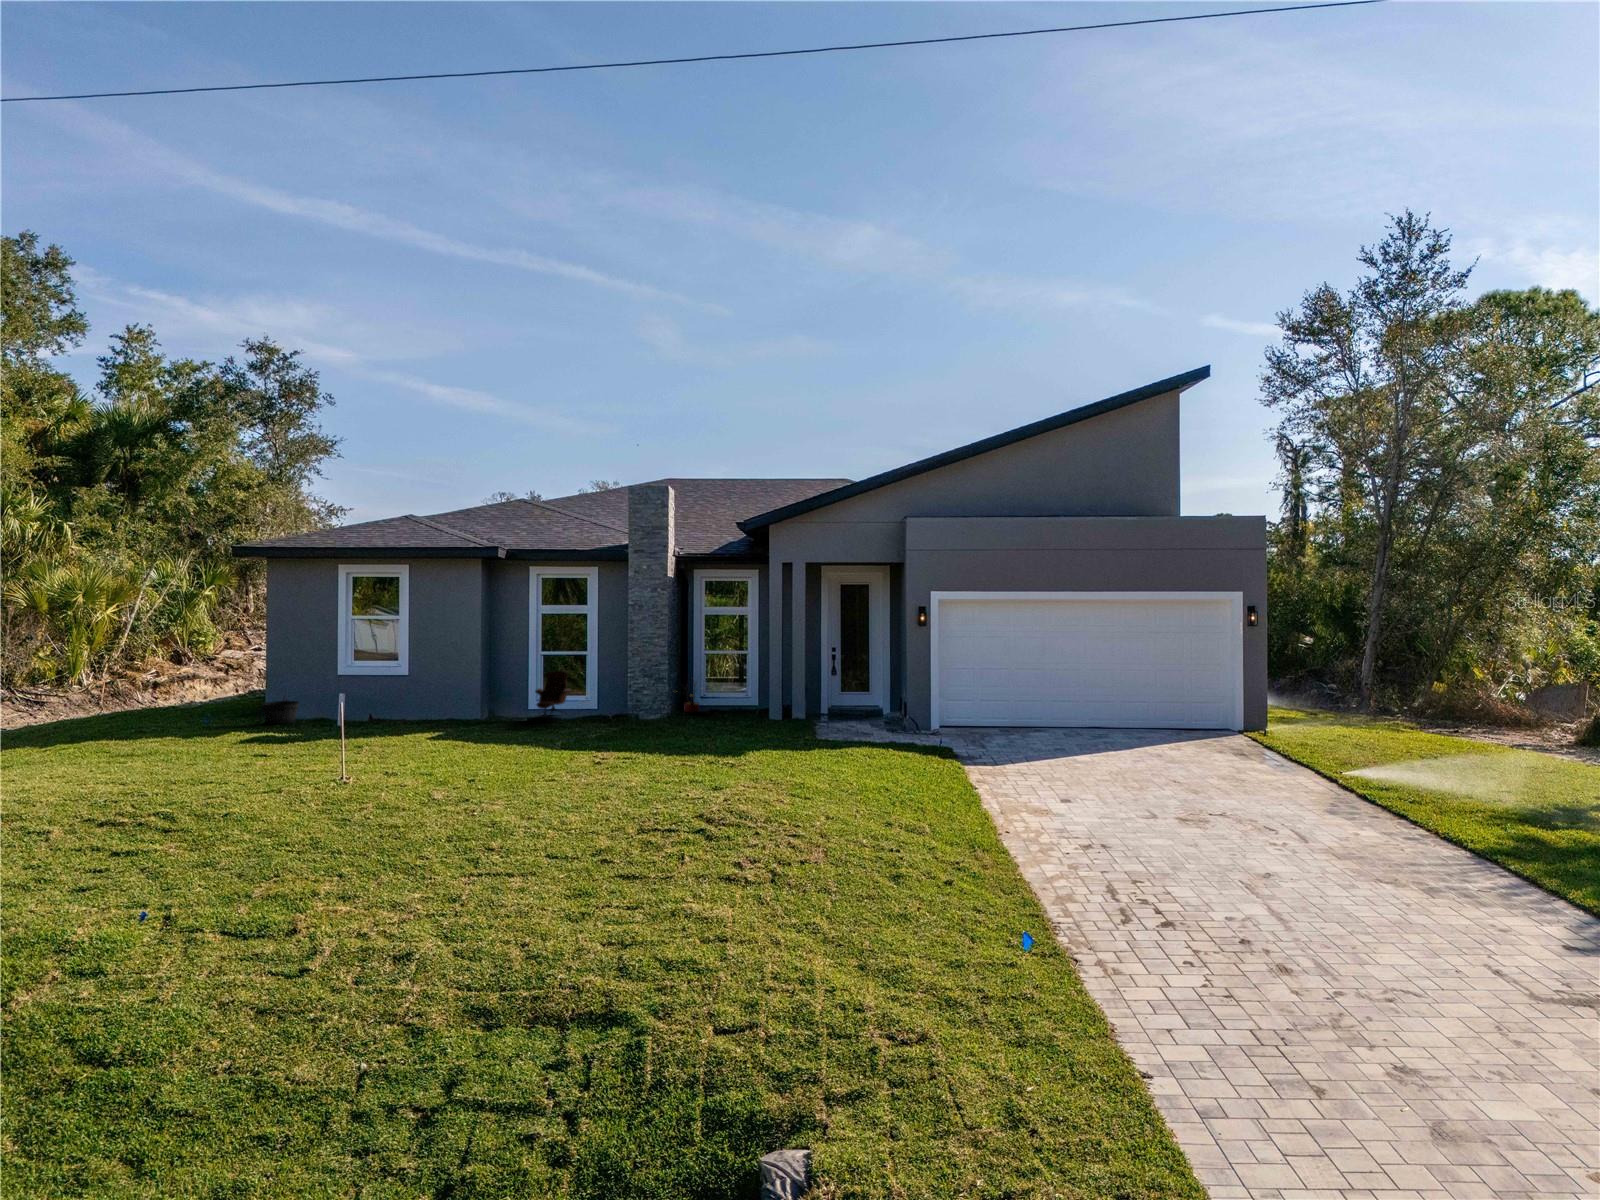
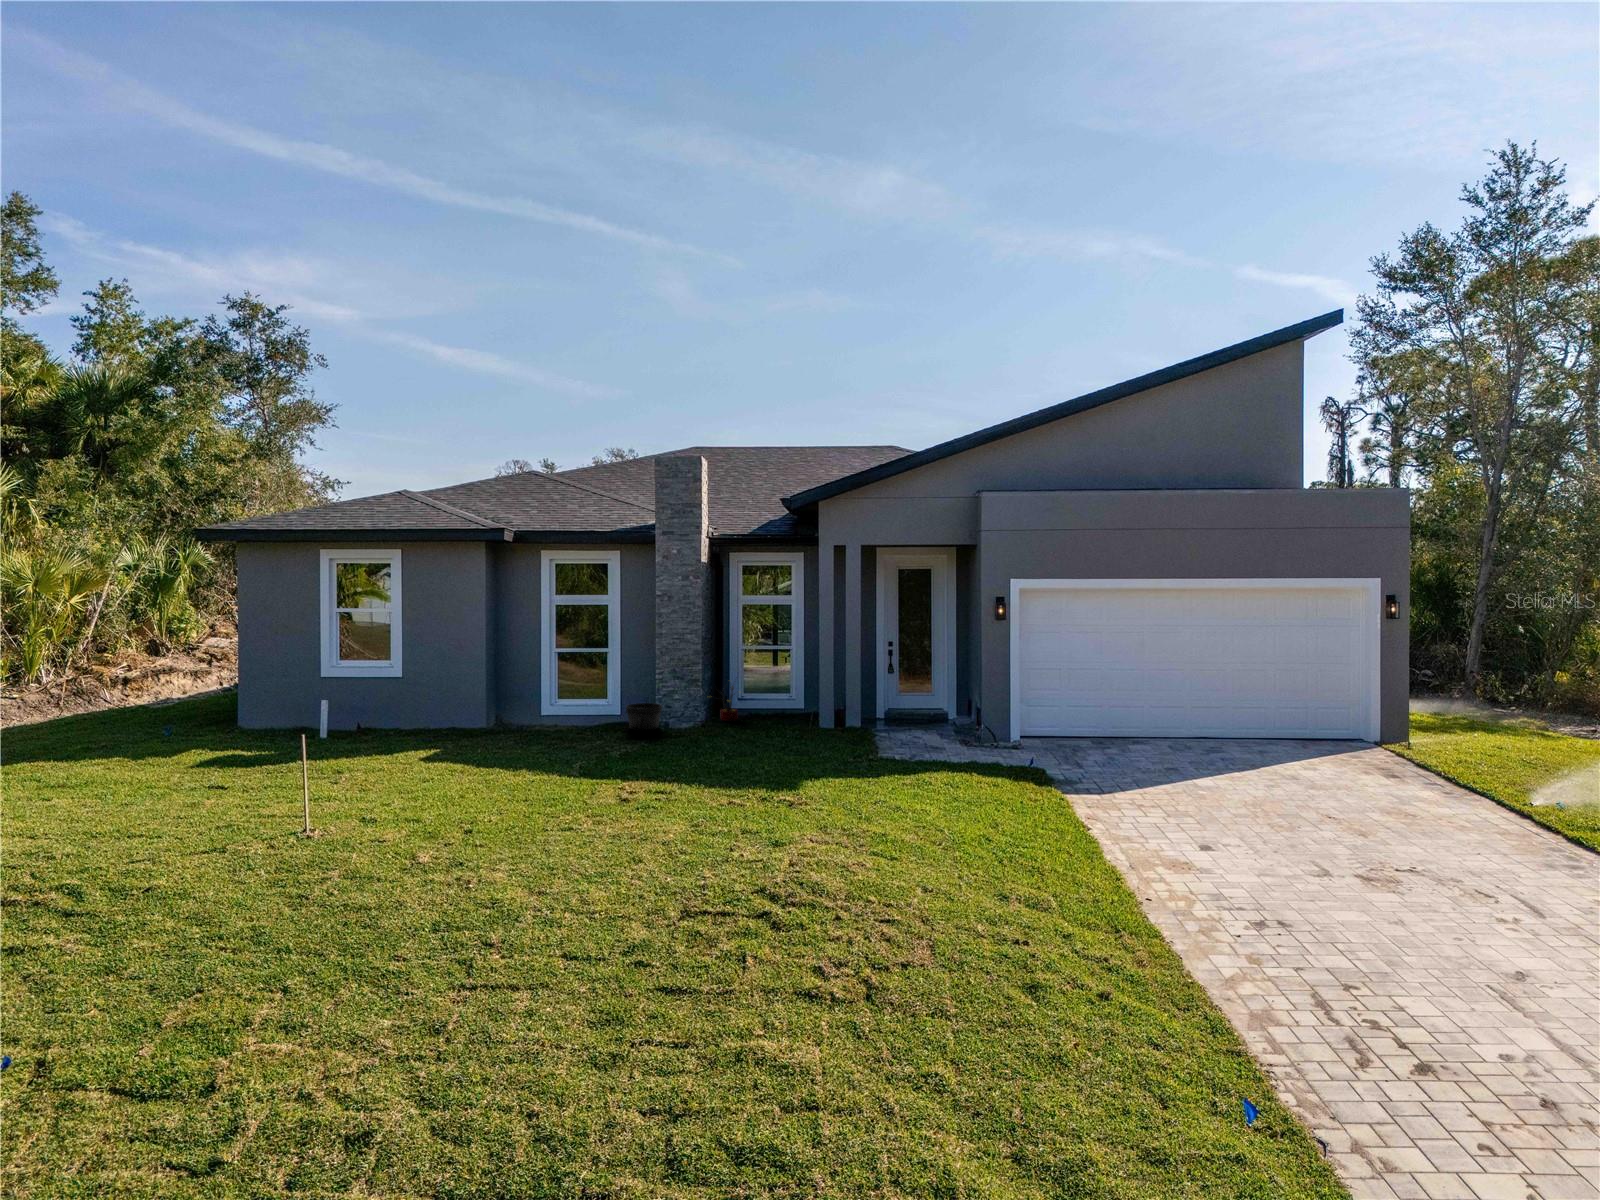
lounge chair: present [535,671,571,717] -> none [546,672,590,732]
wooden bucket: present [262,700,299,724] -> present [626,702,662,730]

